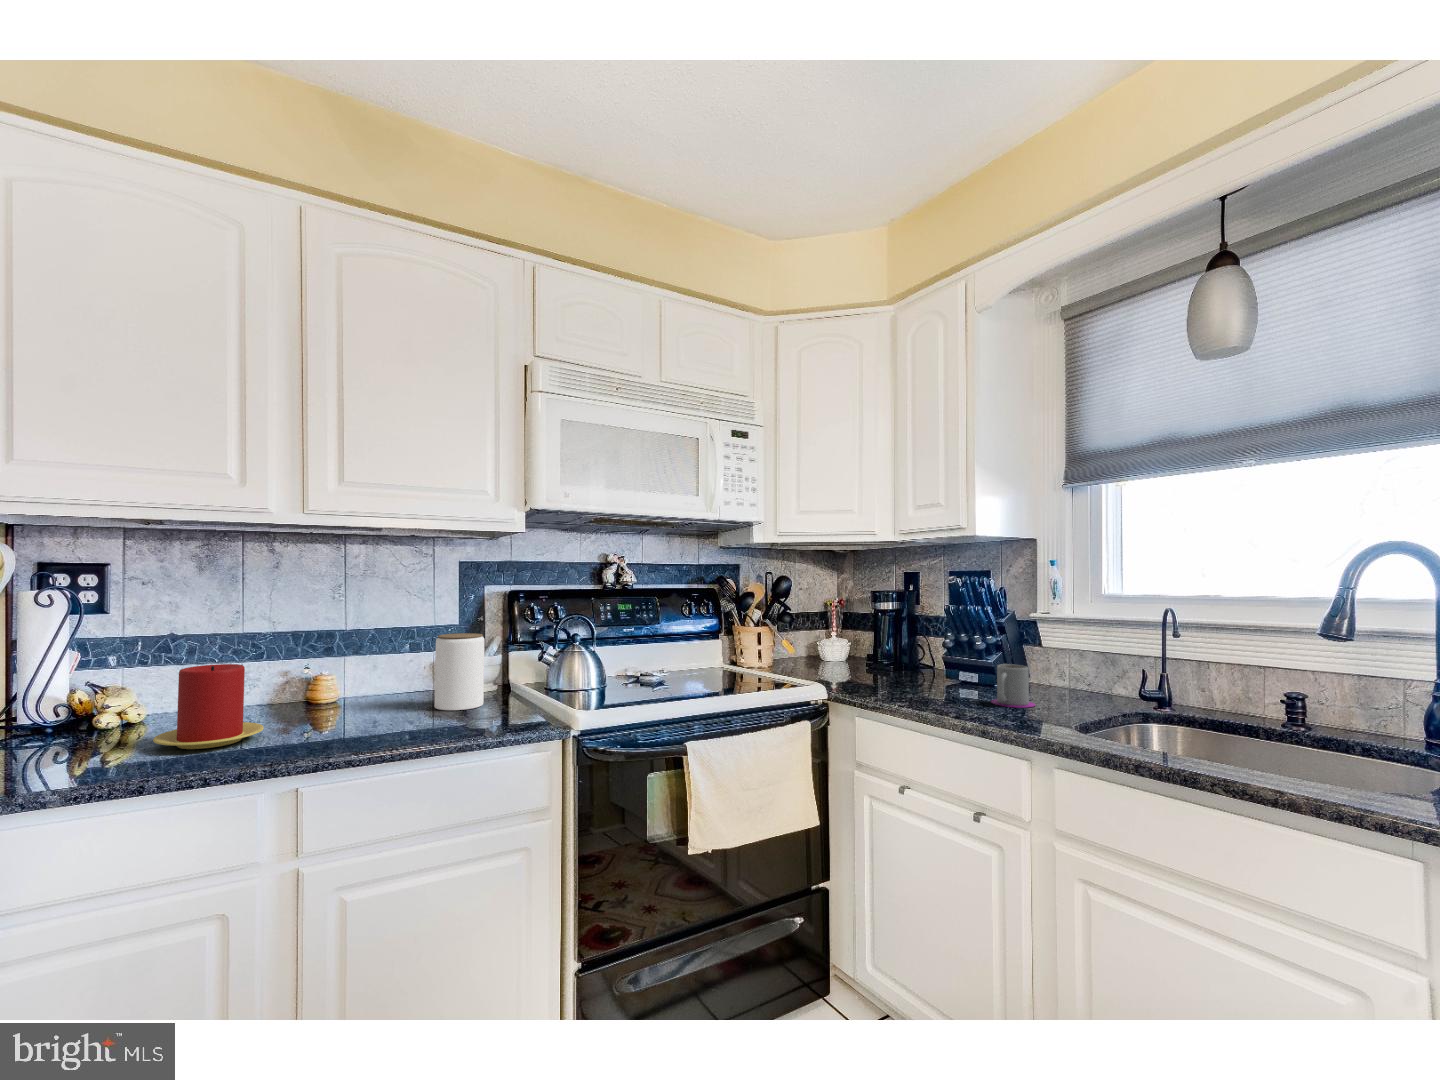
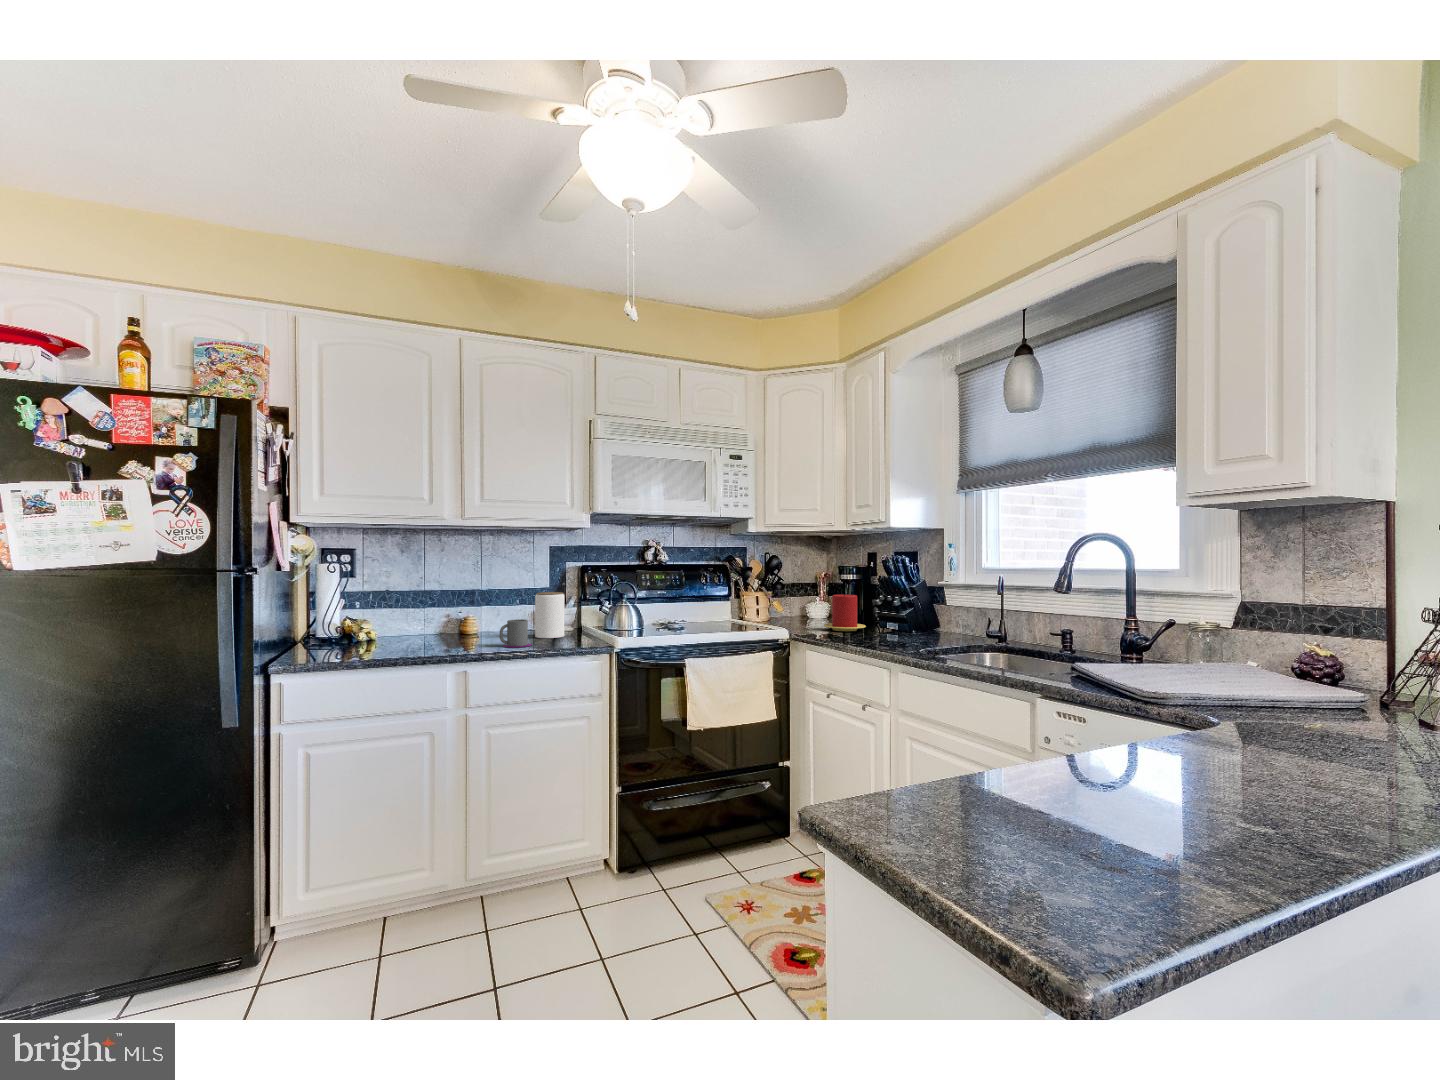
candle: present [153,664,264,749] -> present [824,595,866,631]
mug: present [992,664,1035,707] -> present [500,619,532,647]

